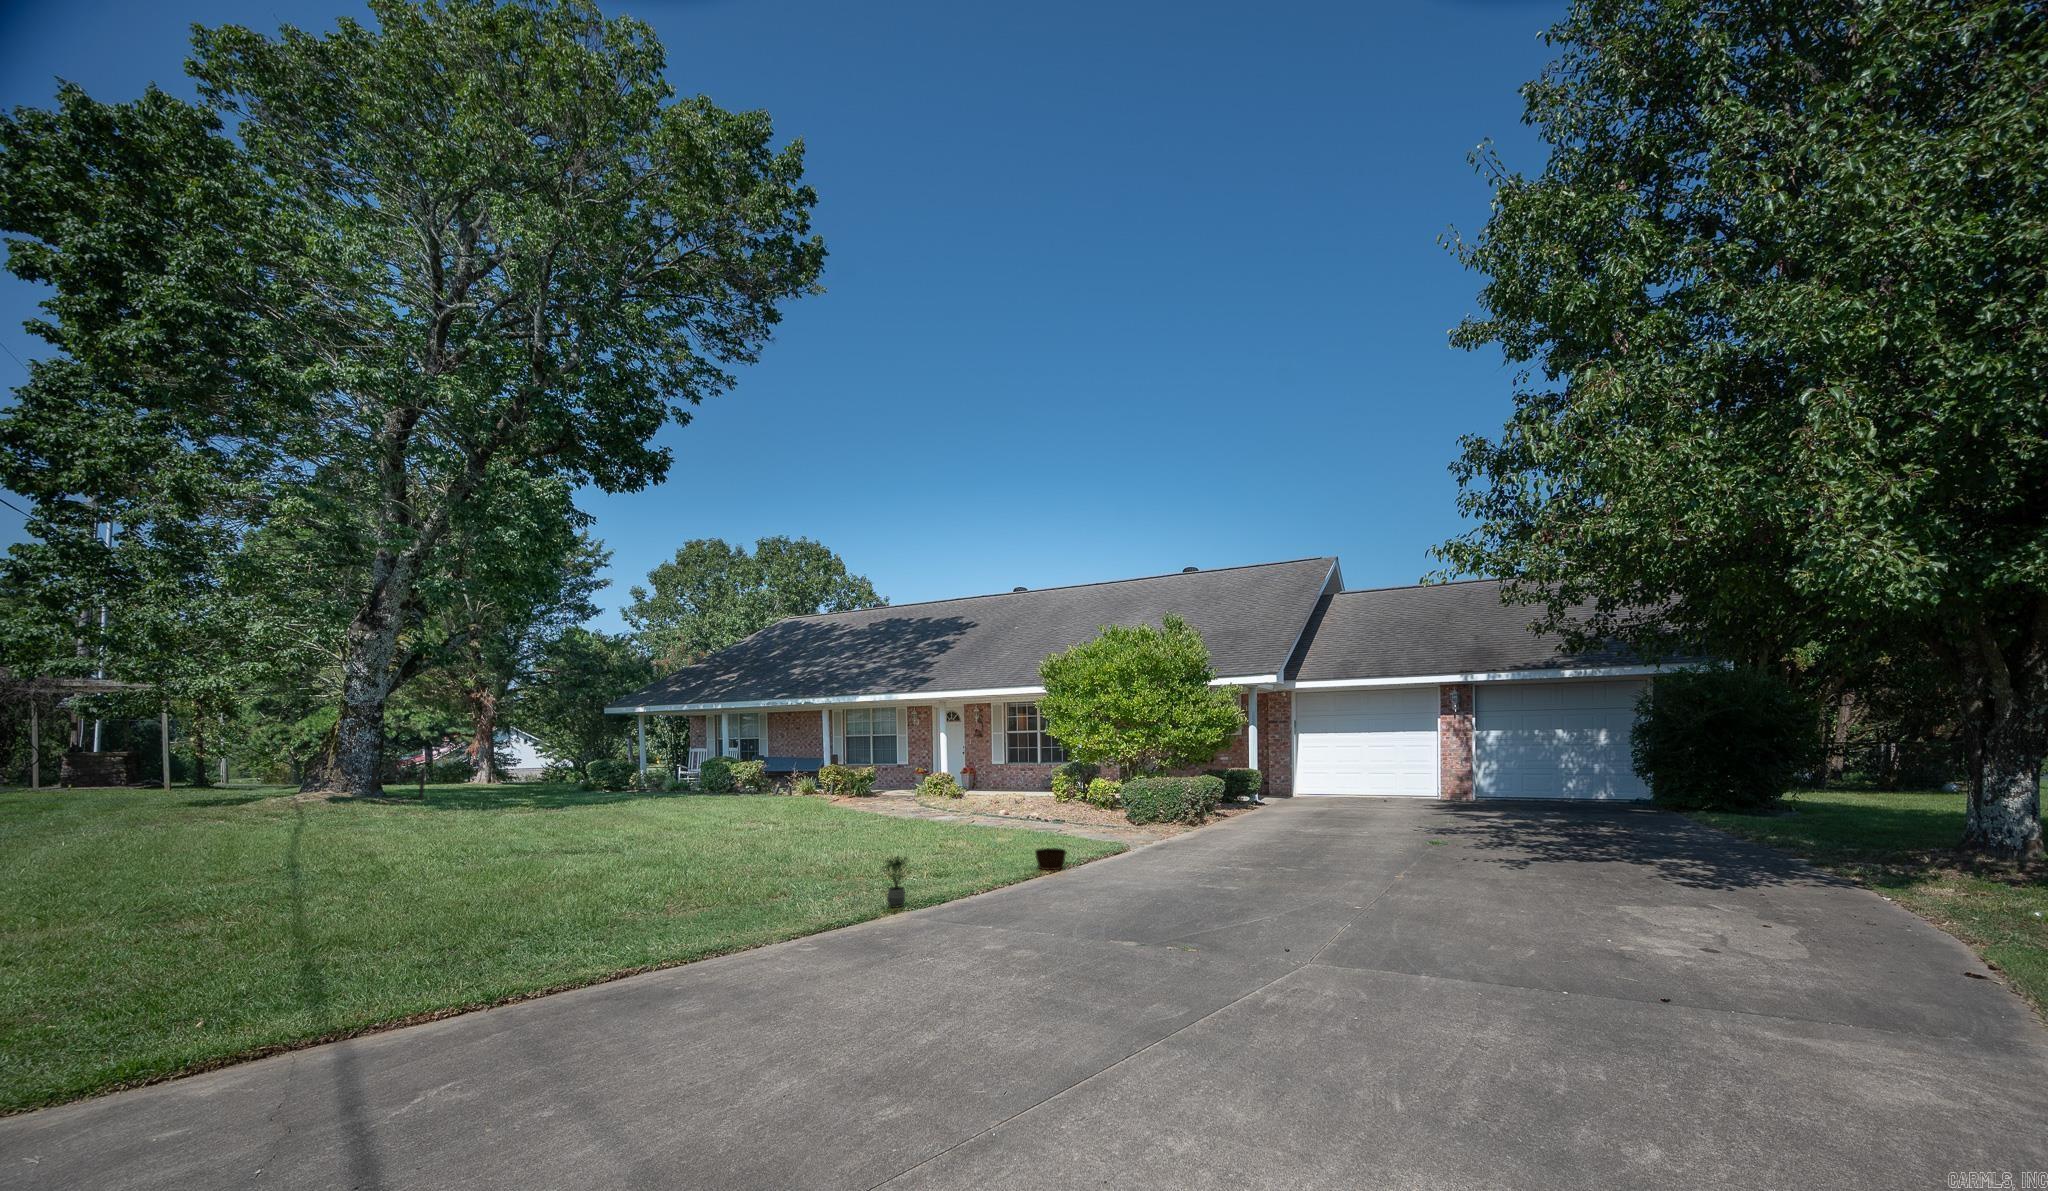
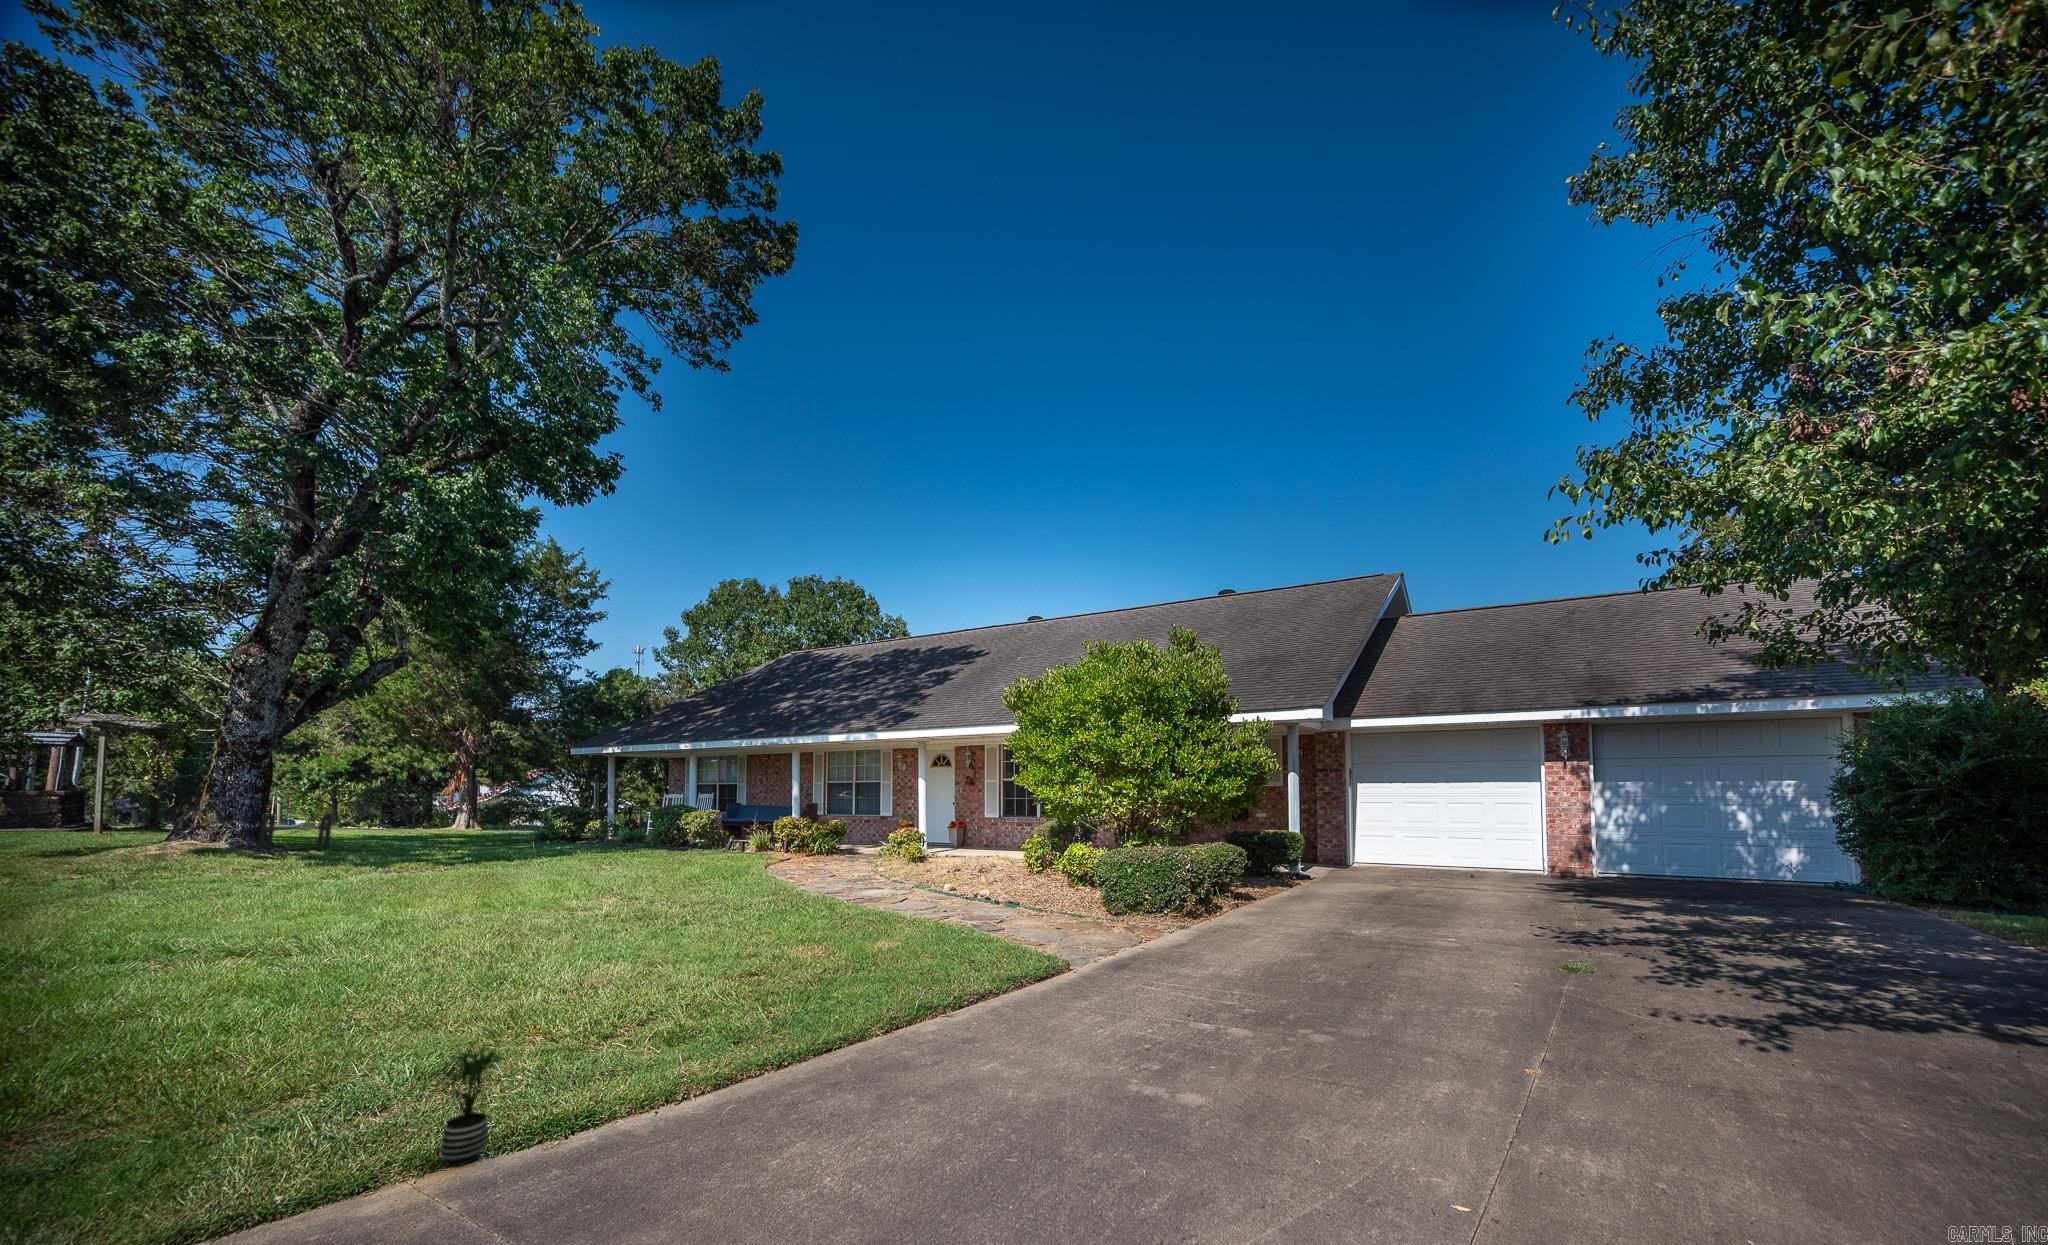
basket: present [1035,848,1066,870] -> none [876,987,932,1033]

